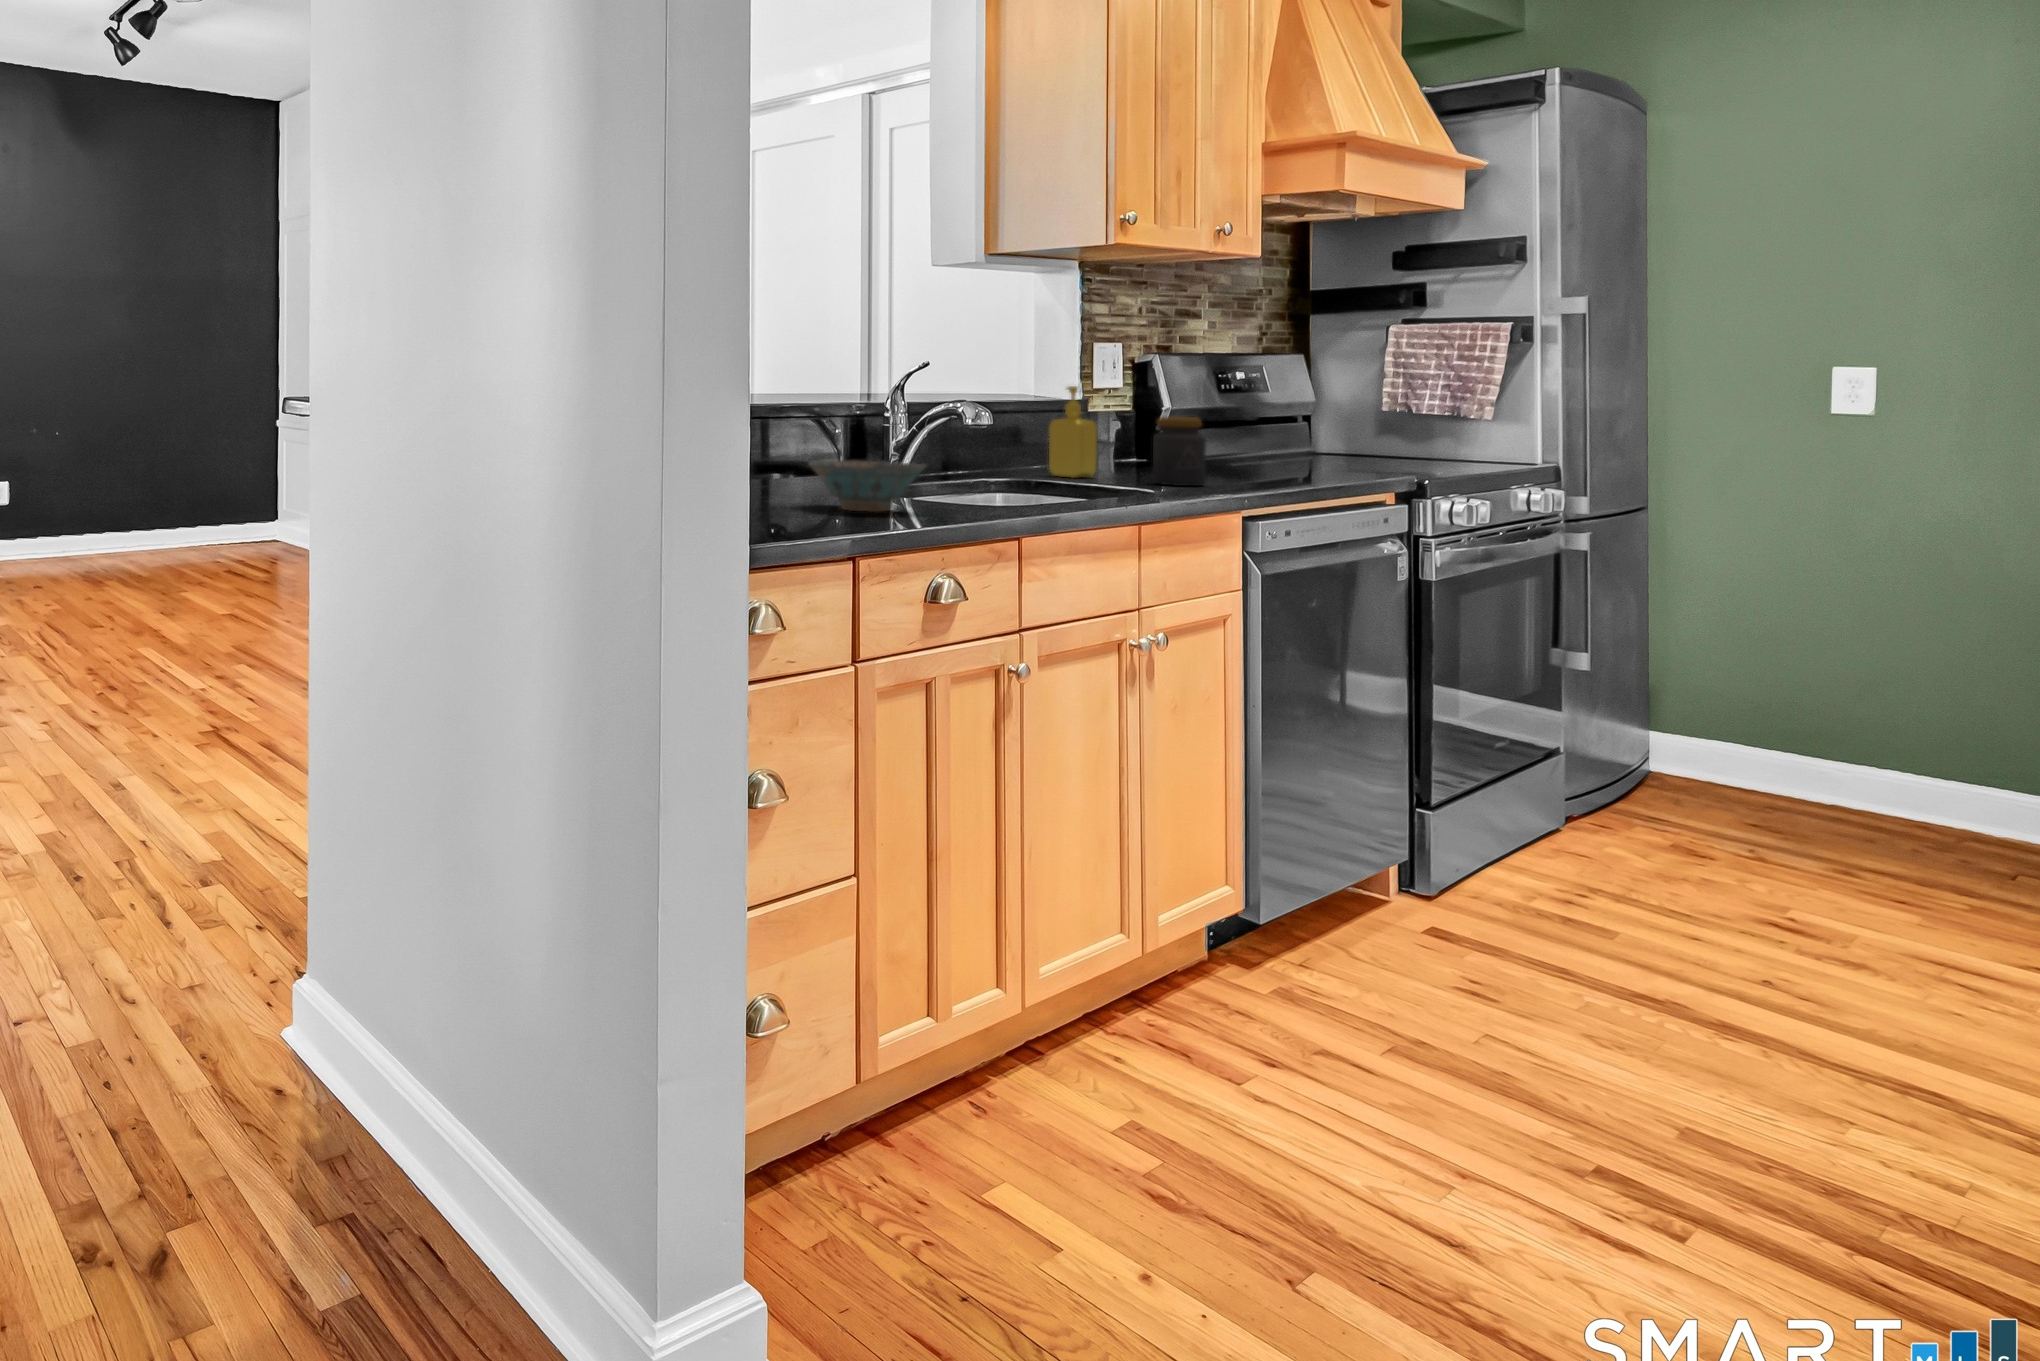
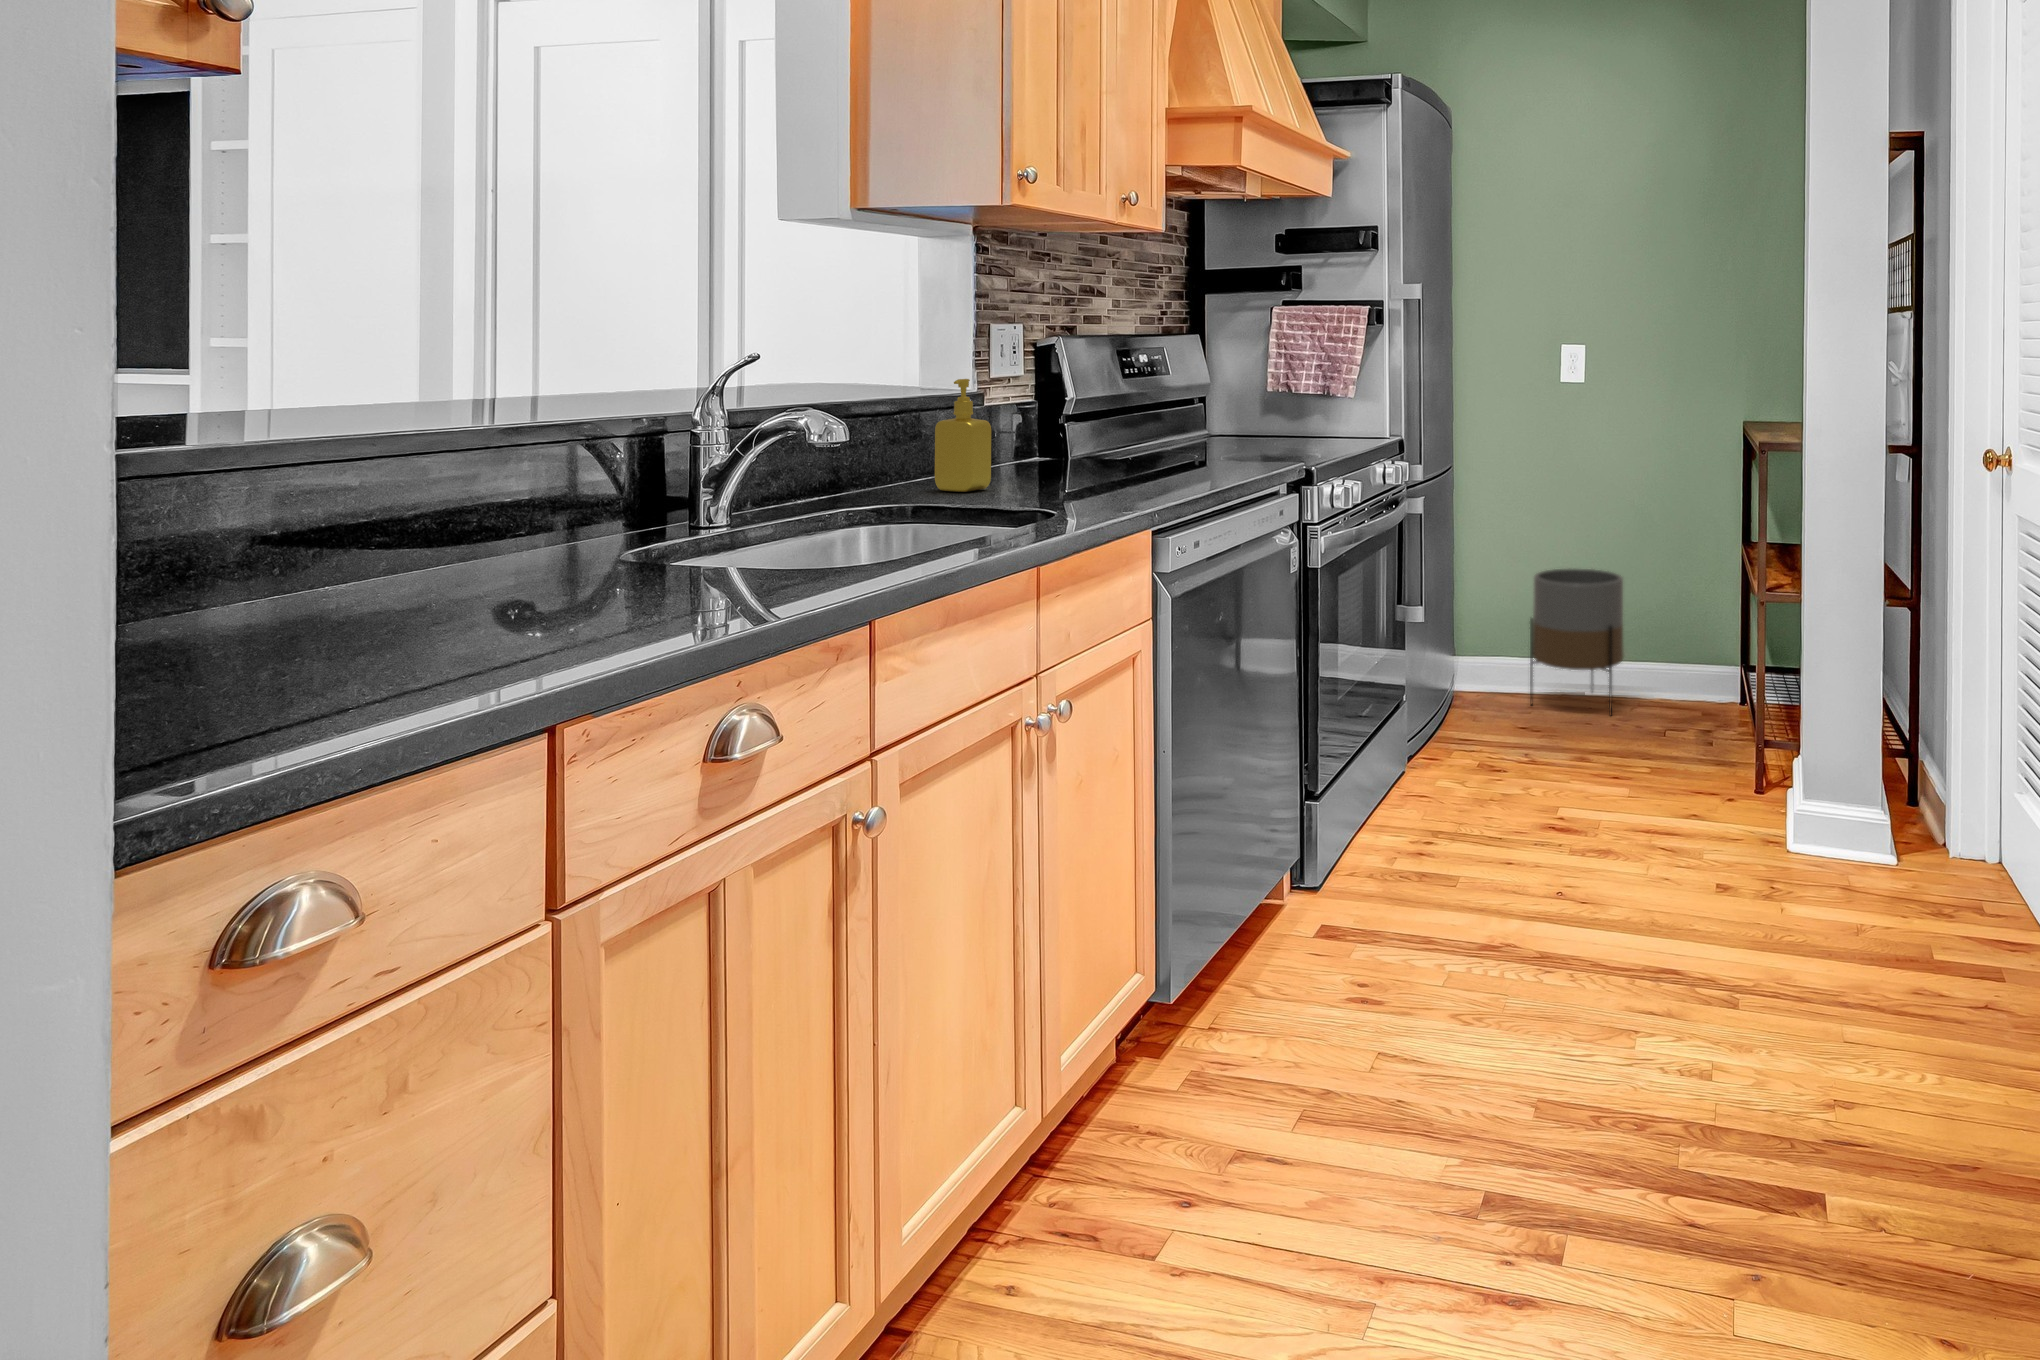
jar: present [1153,417,1206,486] -> none [1054,414,1111,497]
ceramic bowl: present [809,461,926,512] -> none [511,522,728,615]
planter: none [1765,643,1932,834] -> present [1530,568,1623,716]

